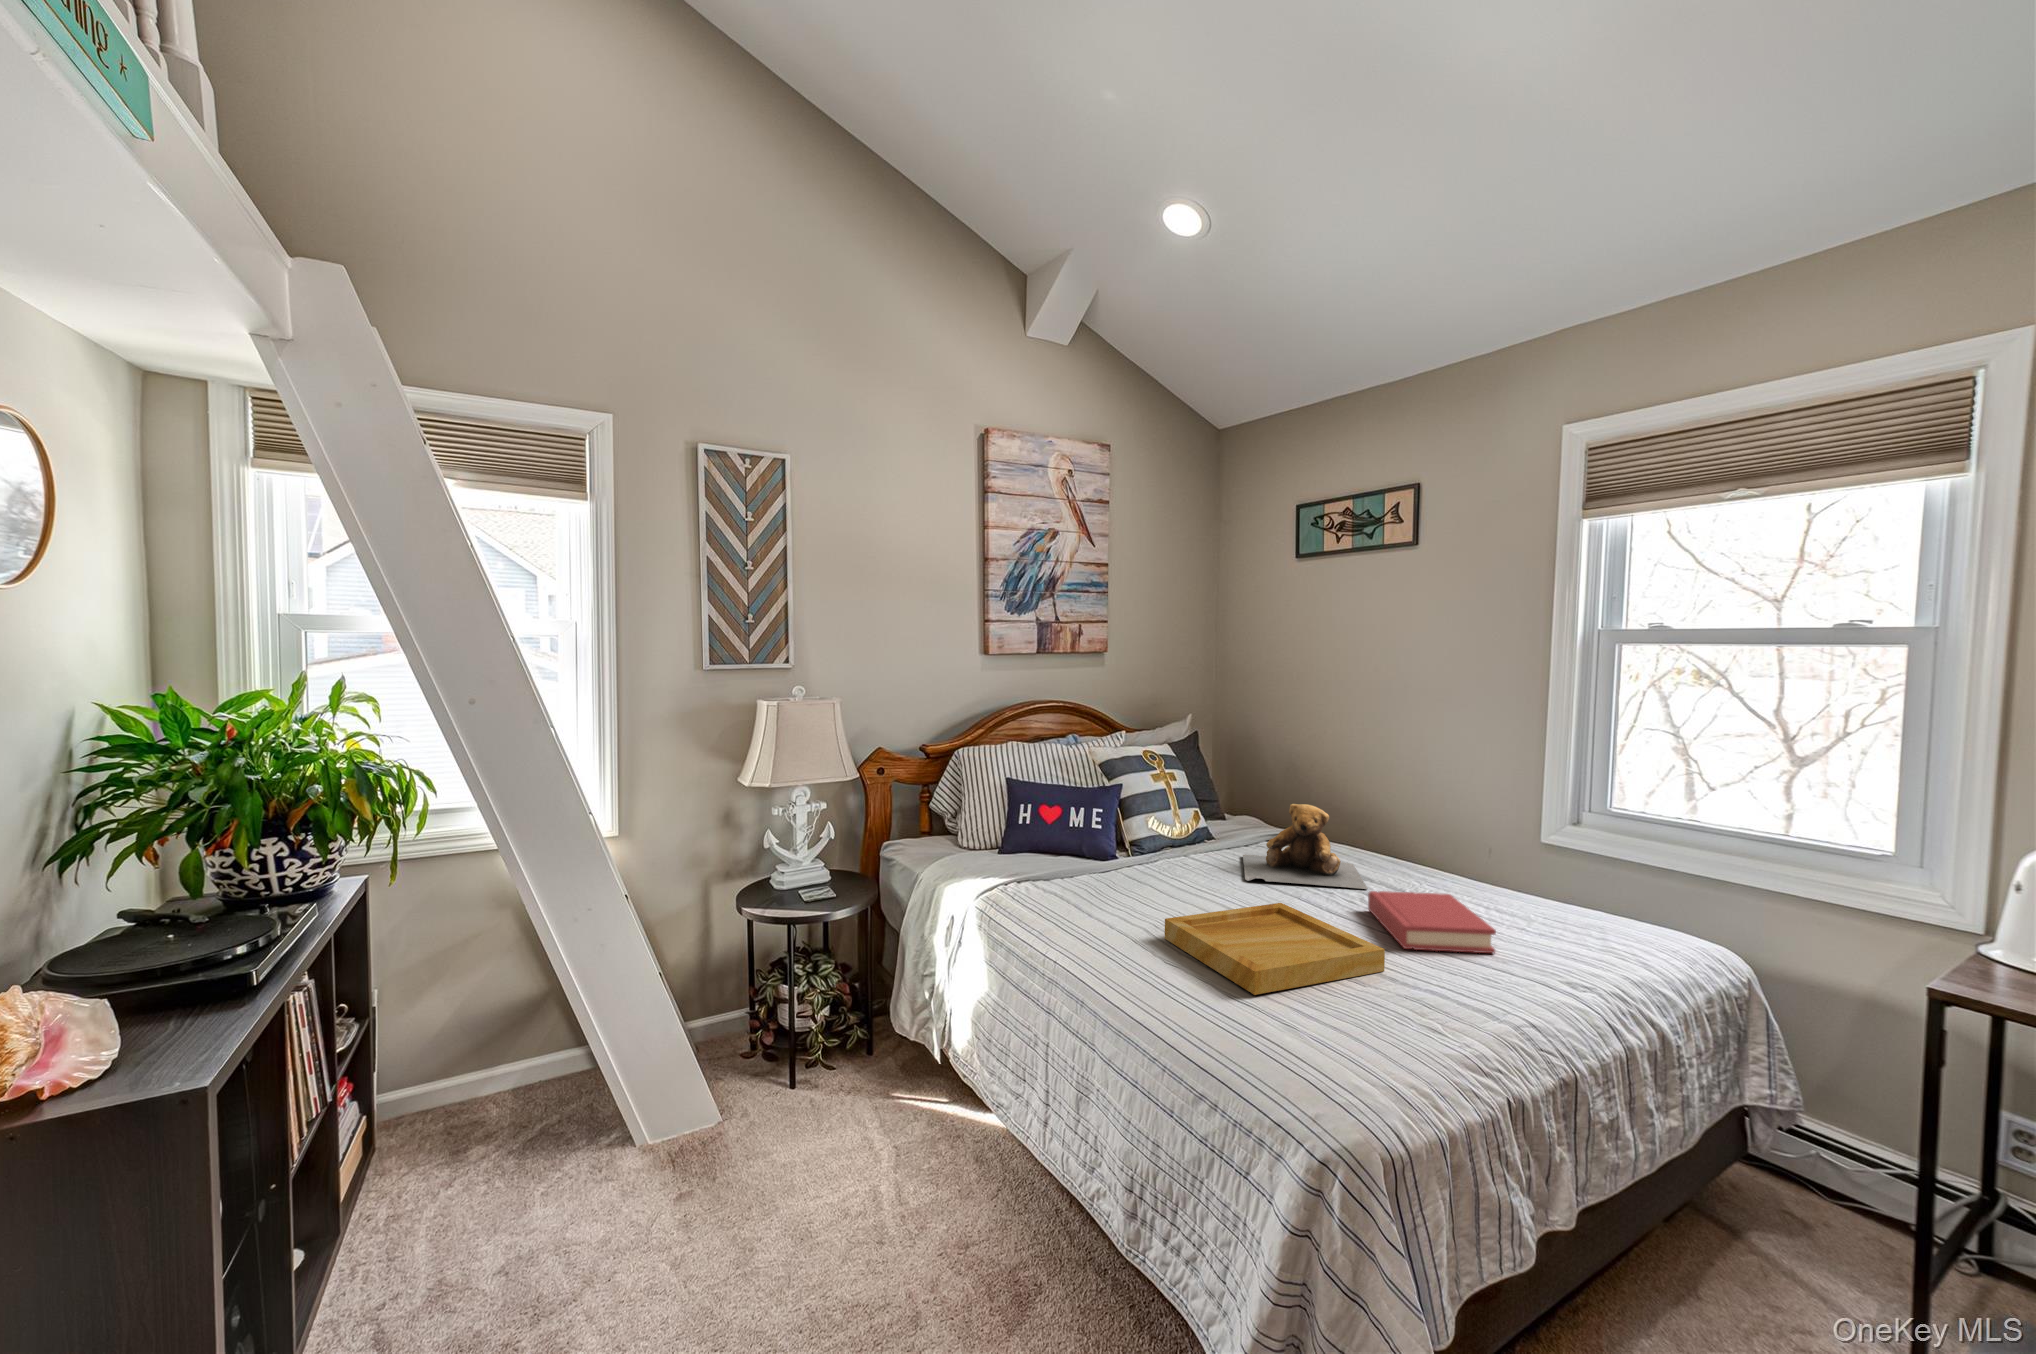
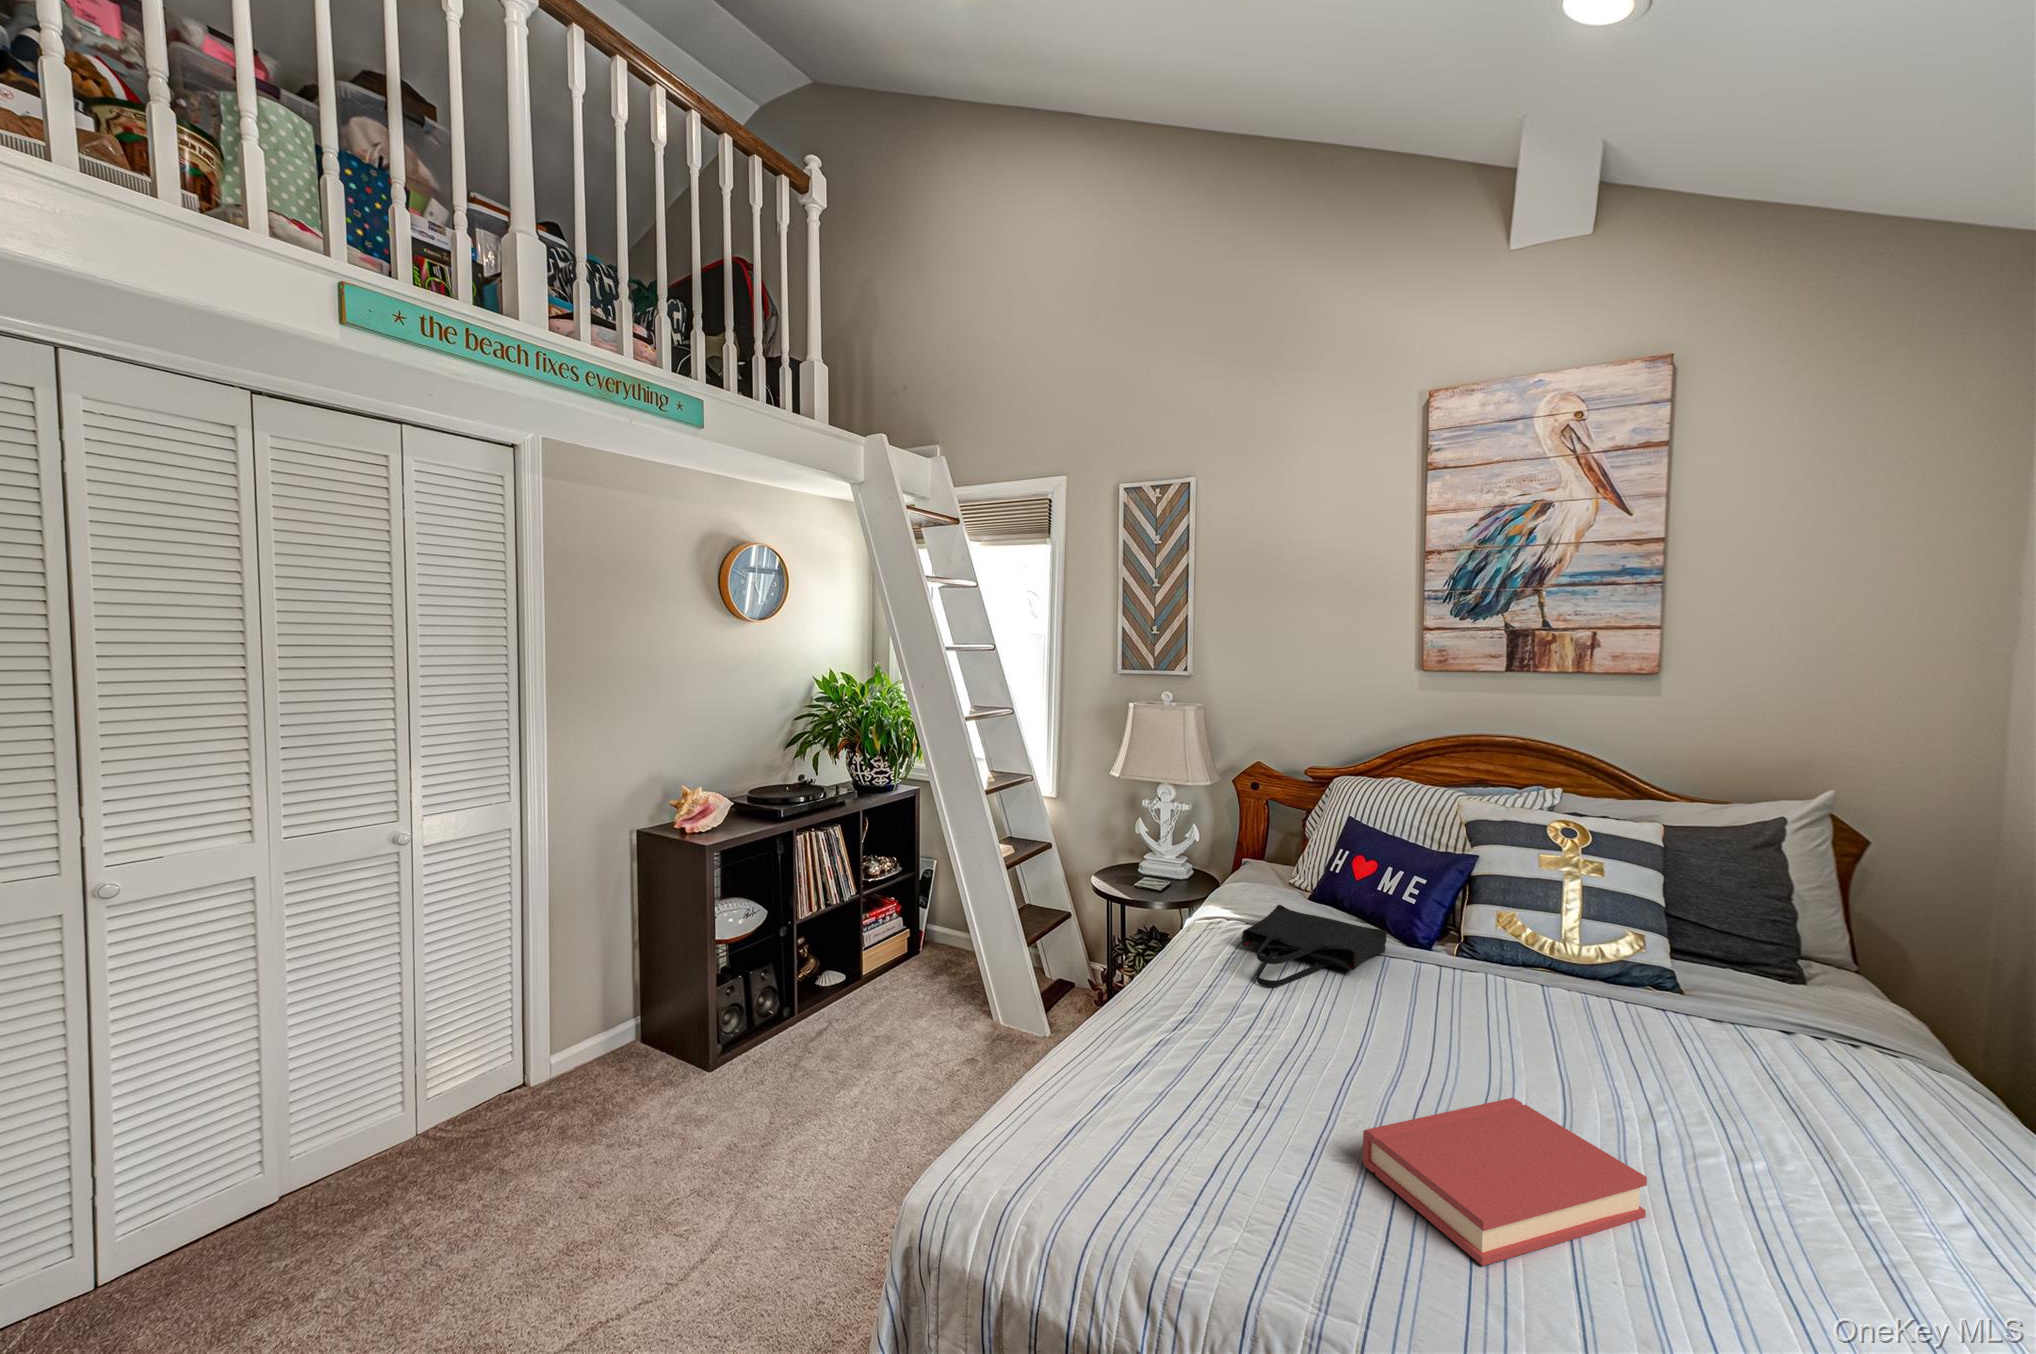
teddy bear: present [1243,804,1368,889] -> none [1472,942,1773,1124]
tote bag: none [1044,850,1157,907] -> present [1242,905,1387,987]
tray: present [1165,903,1385,995] -> none [1073,984,1348,1154]

